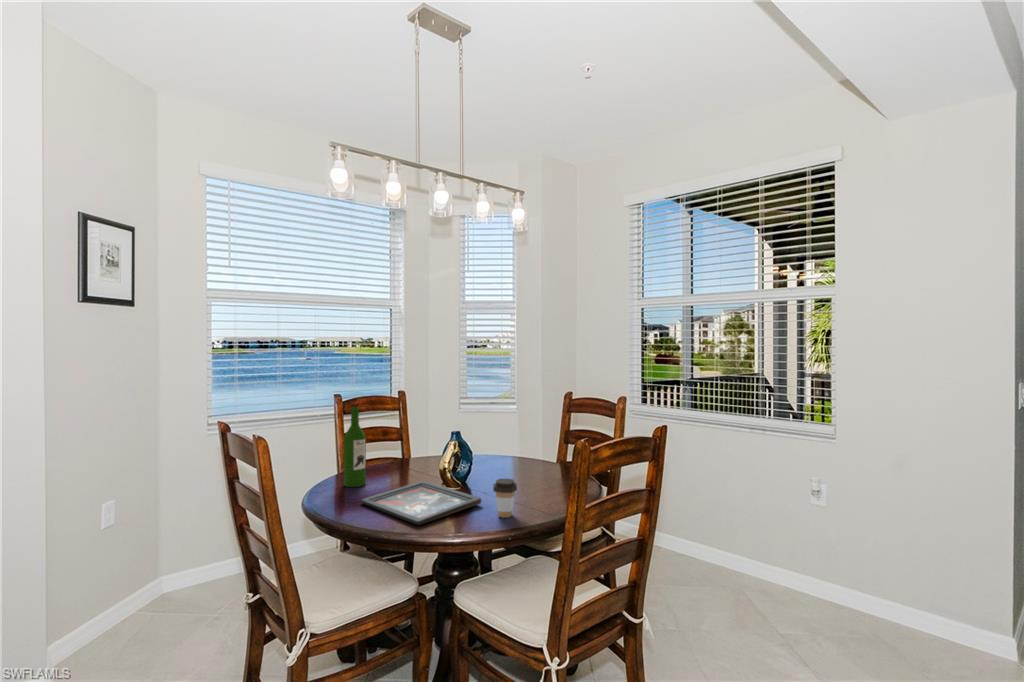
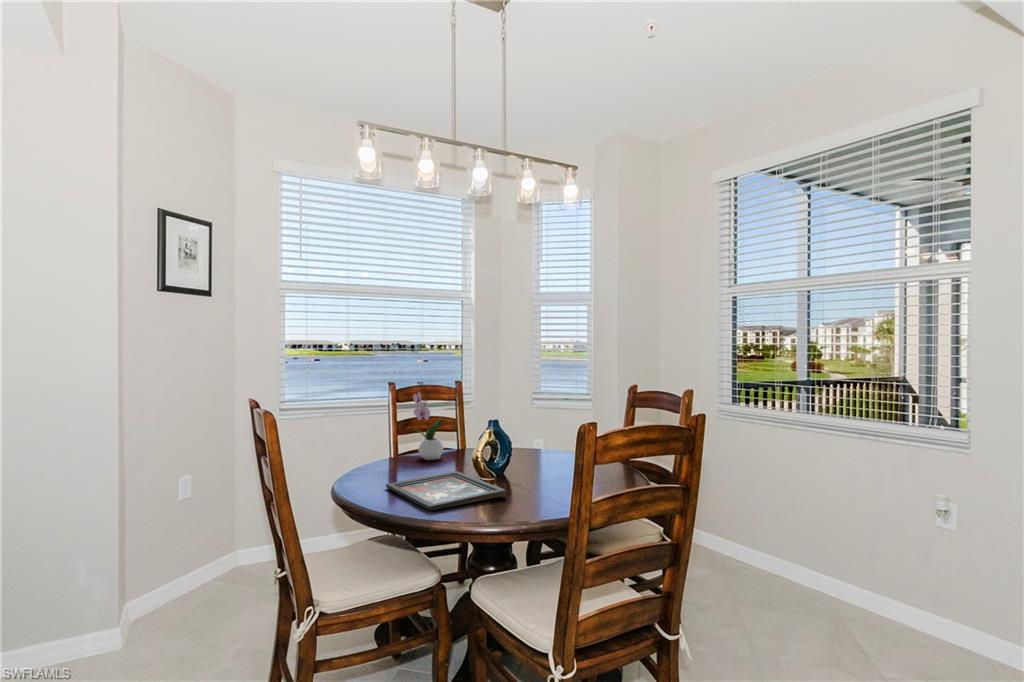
flower arrangement: none [369,393,404,470] -> present [413,382,446,460]
wine bottle: present [344,407,366,487] -> none [379,392,402,474]
coffee cup: present [493,479,517,518] -> none [512,469,539,511]

